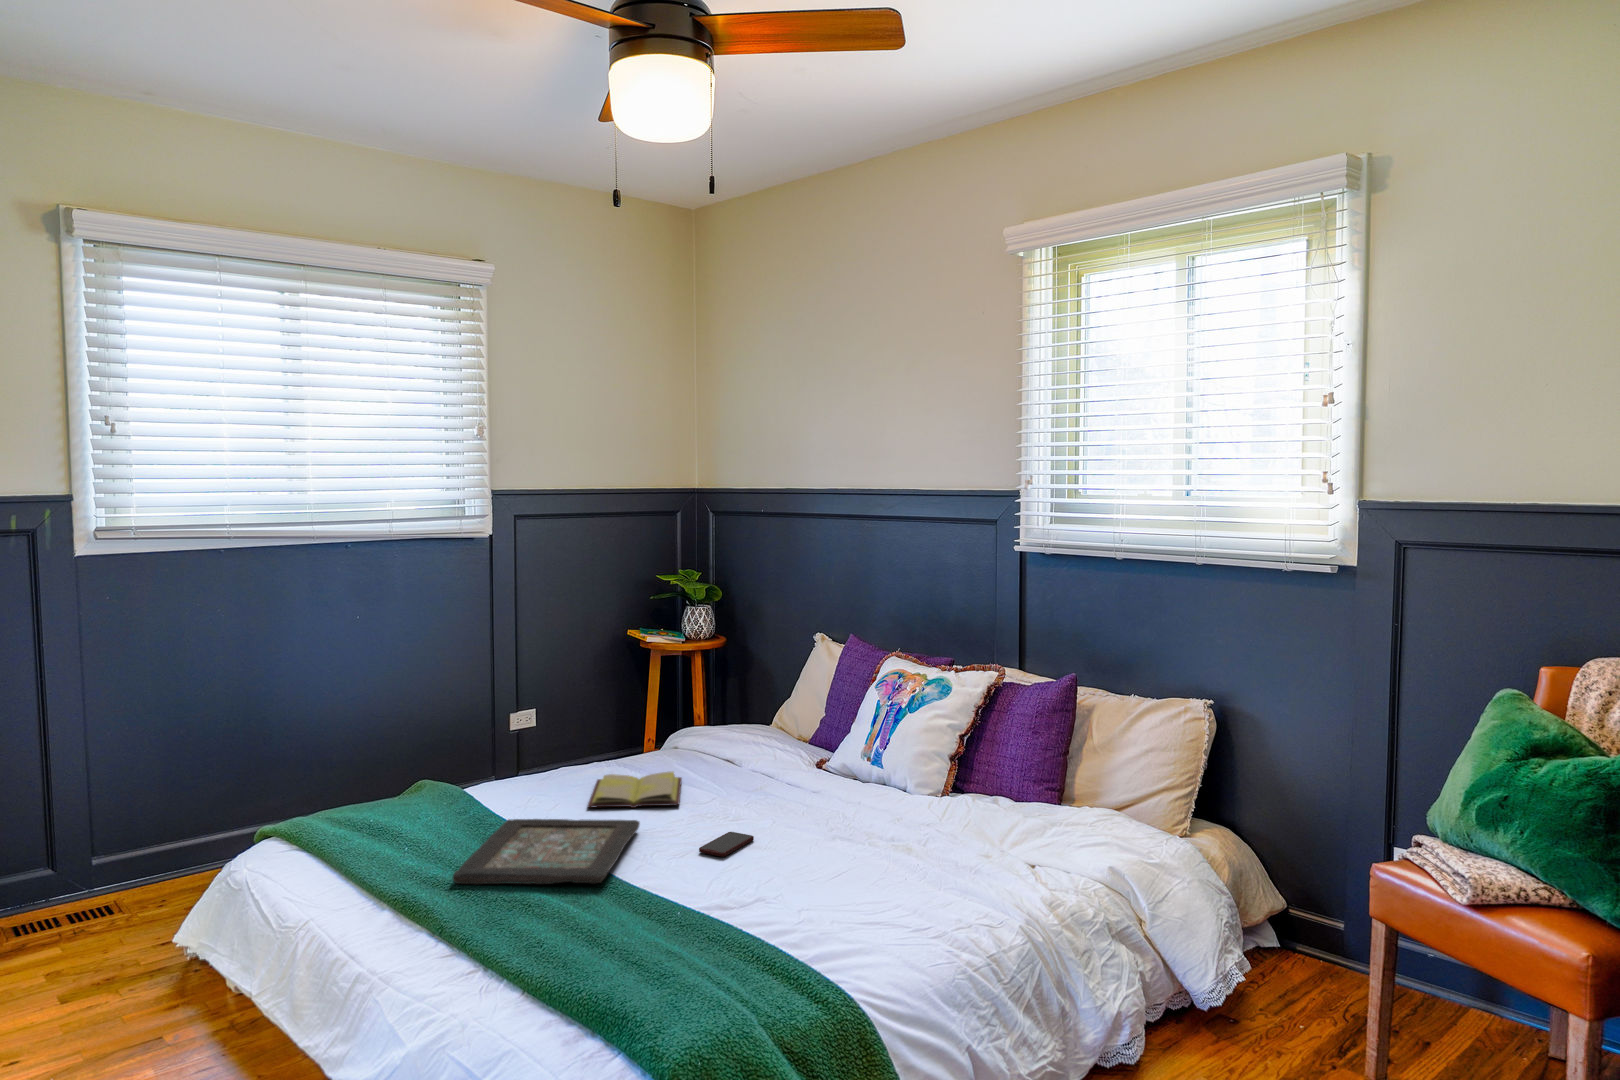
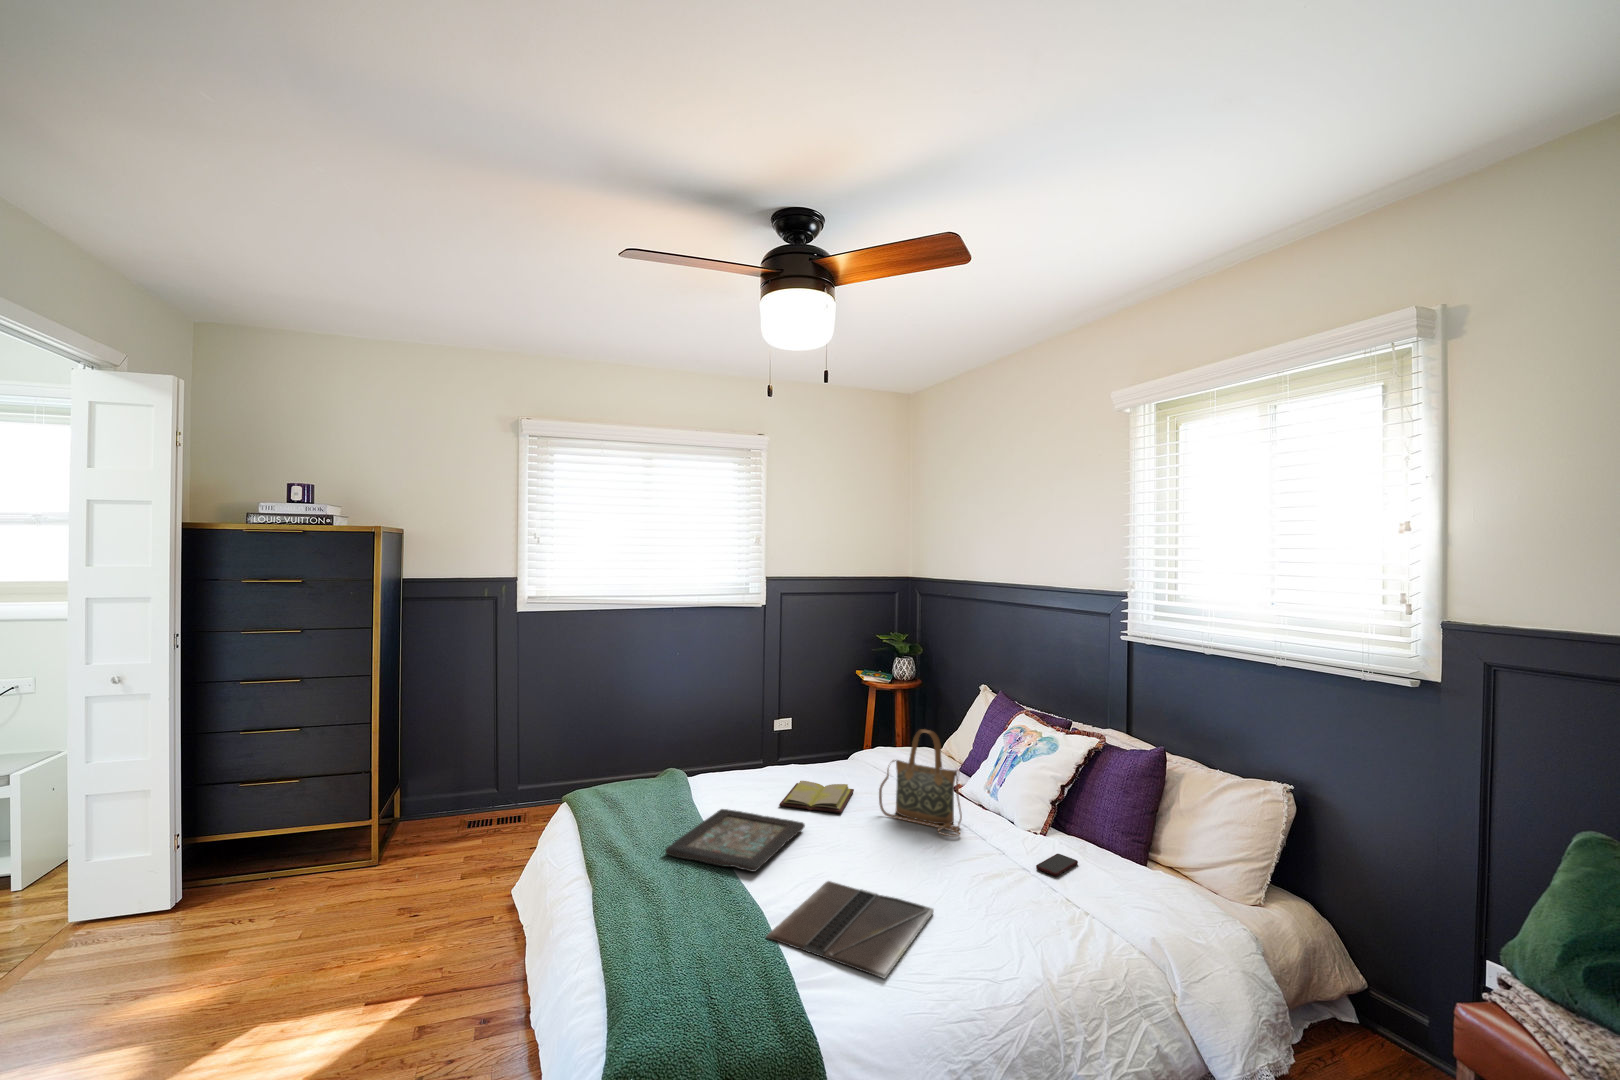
handbag: none [727,681,844,813] -> present [879,729,962,837]
smartphone: present [699,832,754,857] -> present [1036,854,1078,876]
laptop: none [657,878,854,963] -> present [766,881,934,978]

